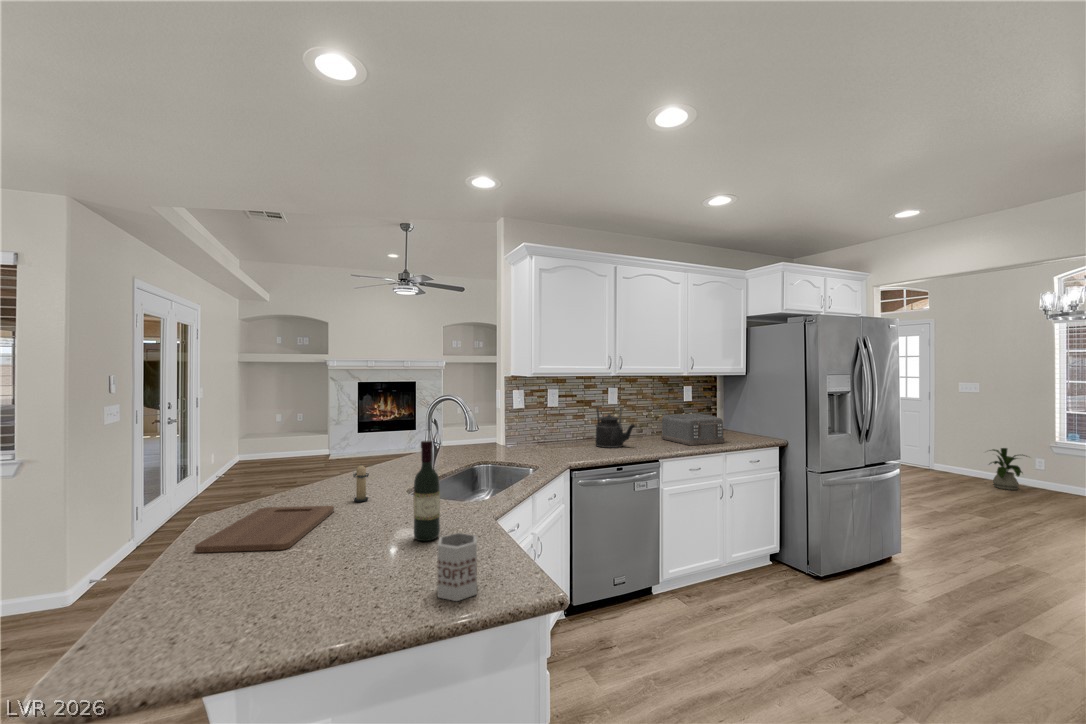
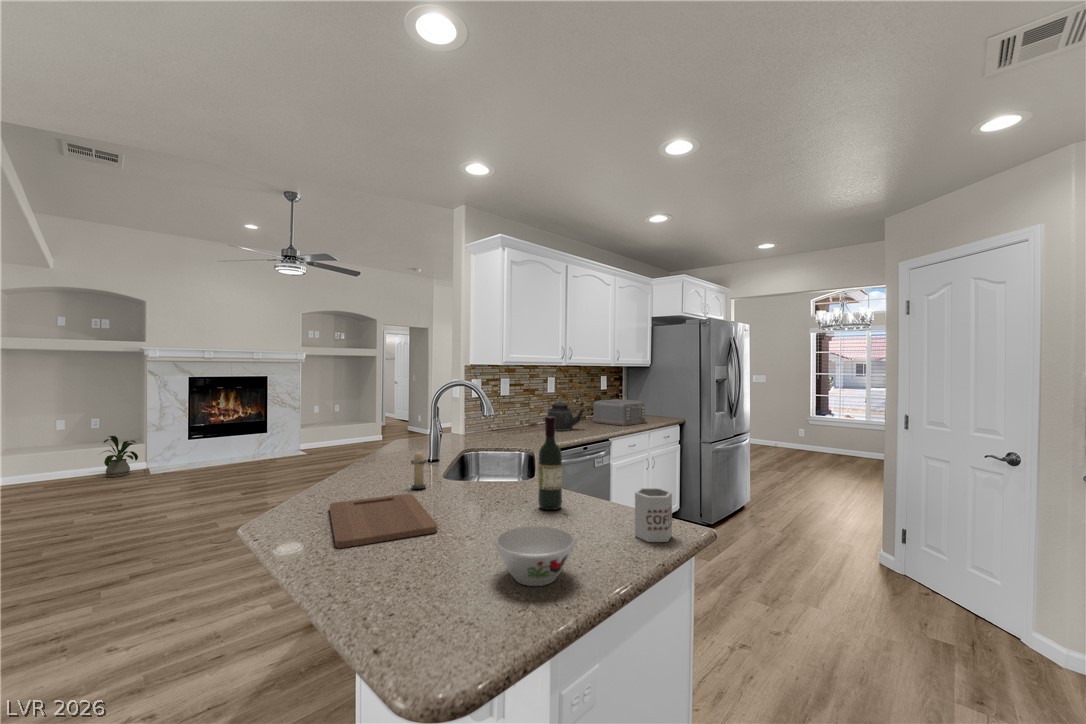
house plant: present [990,448,1027,490] -> present [104,436,138,477]
bowl: none [213,559,312,626] -> present [495,526,576,586]

